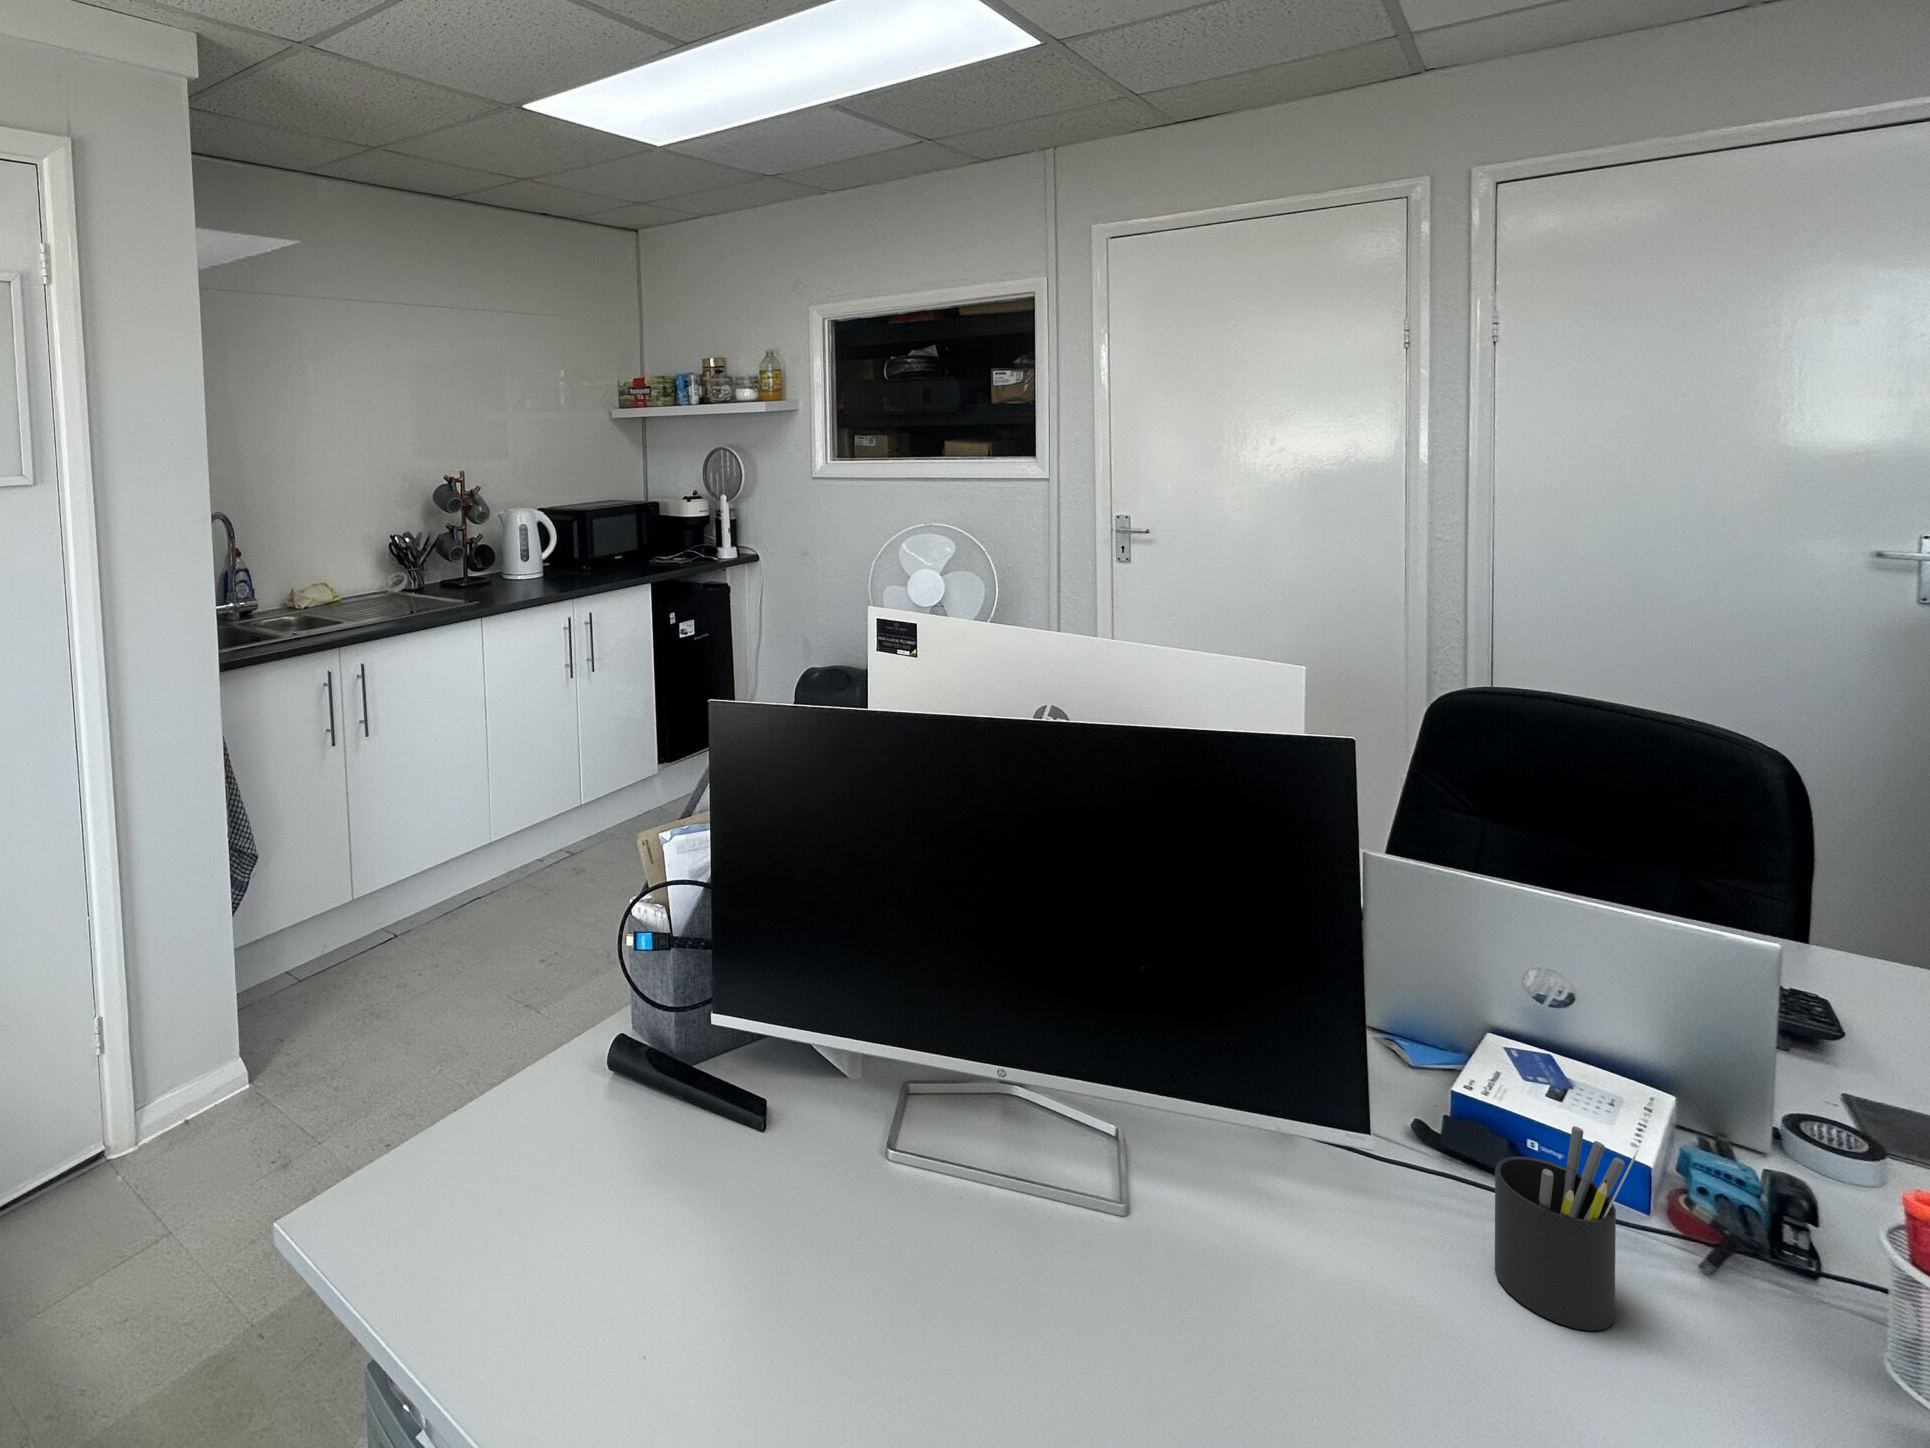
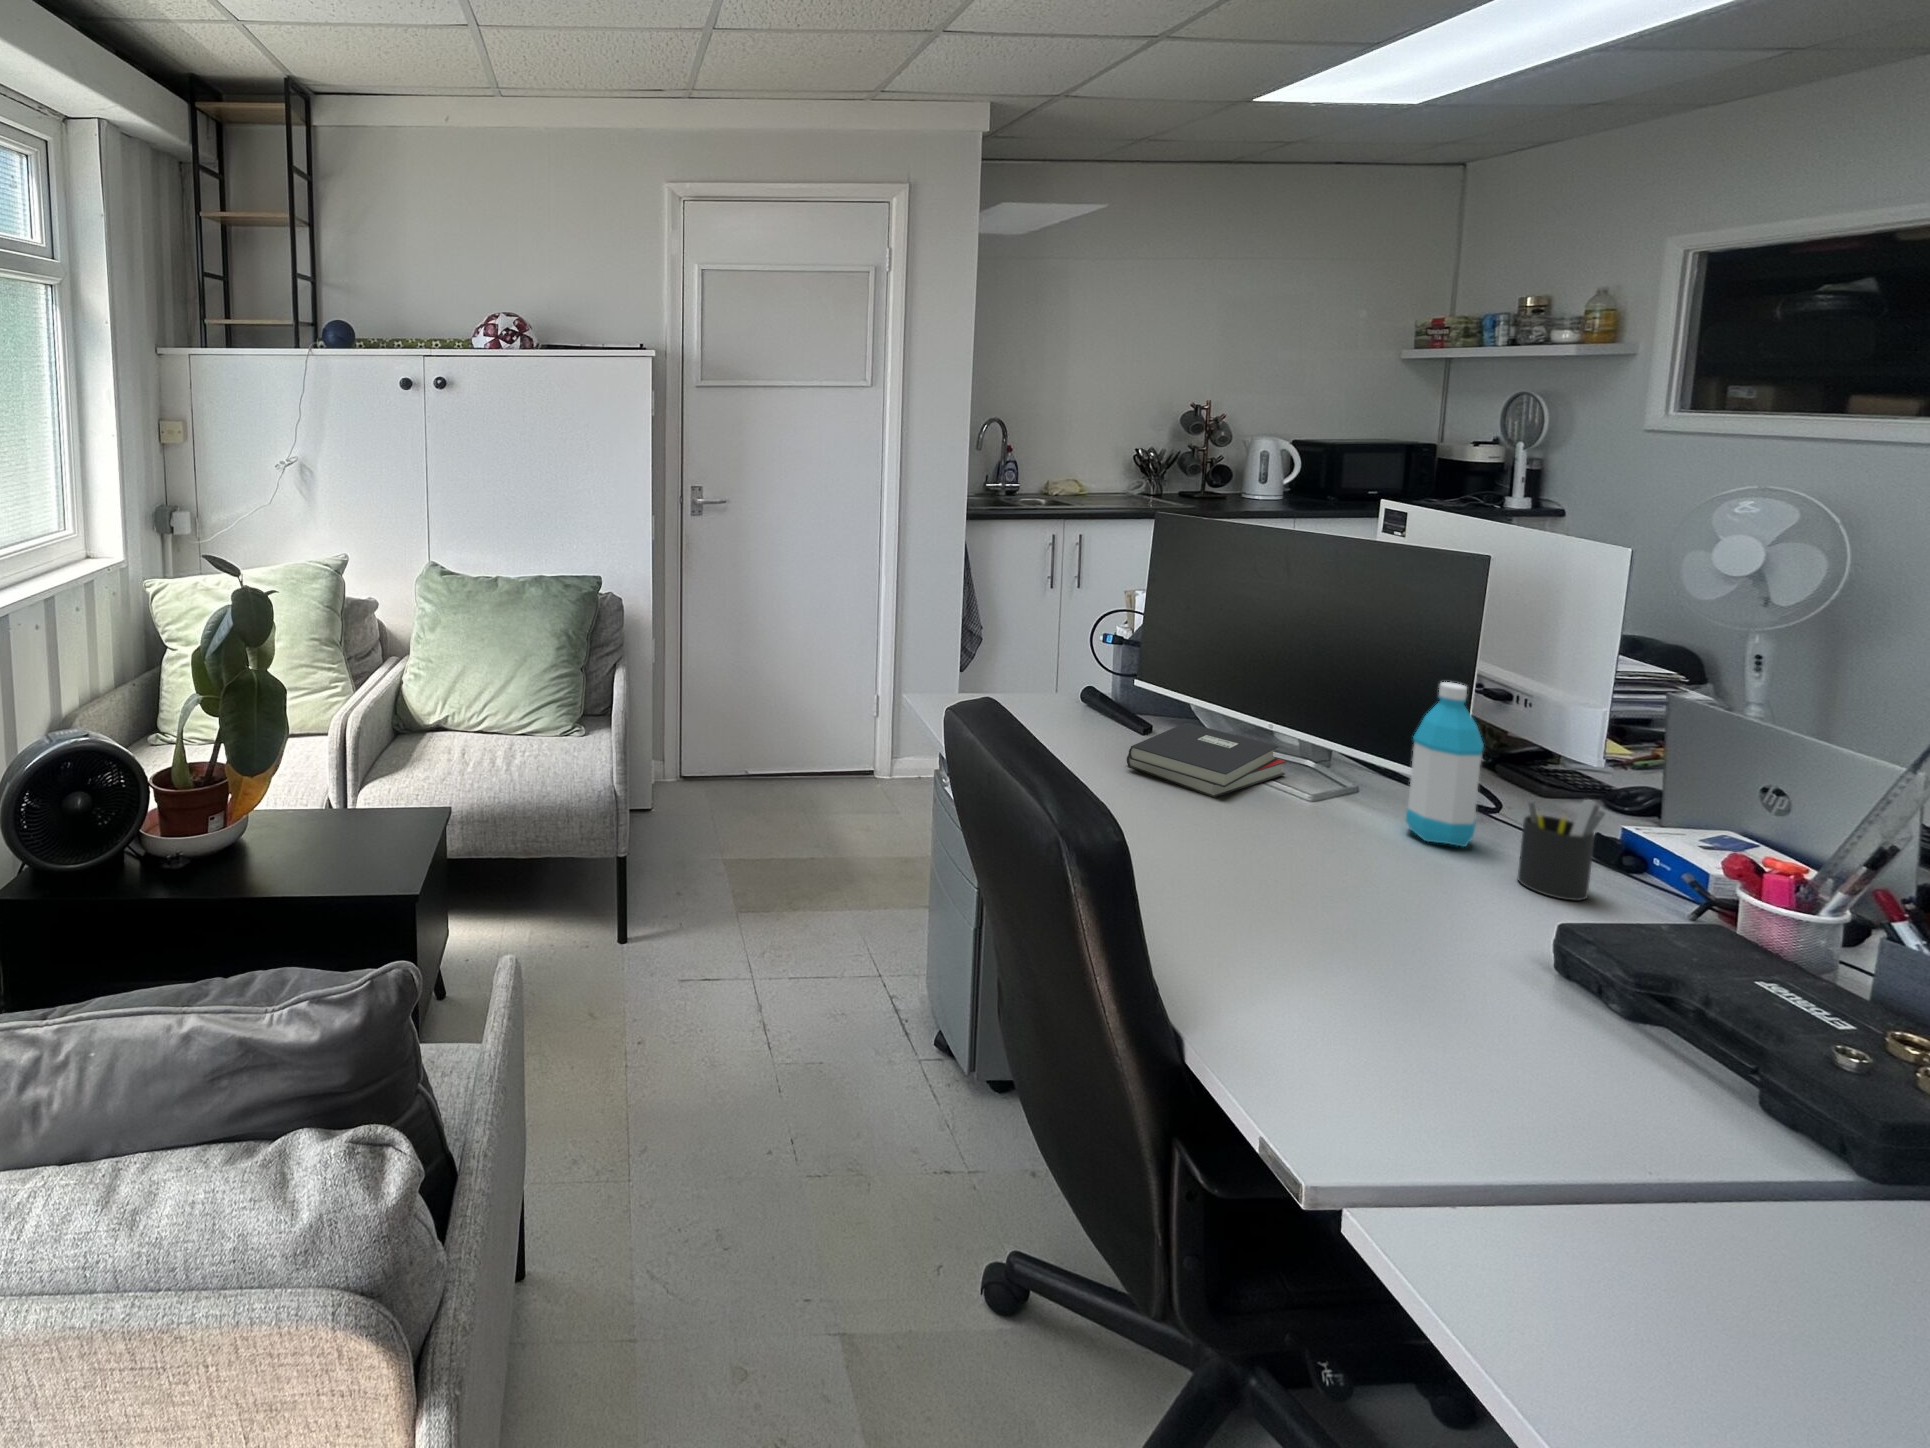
water bottle: none [1264,953,1380,1252] -> present [1406,682,1484,847]
hardback book: none [837,1092,1069,1326] -> present [1127,723,1286,798]

